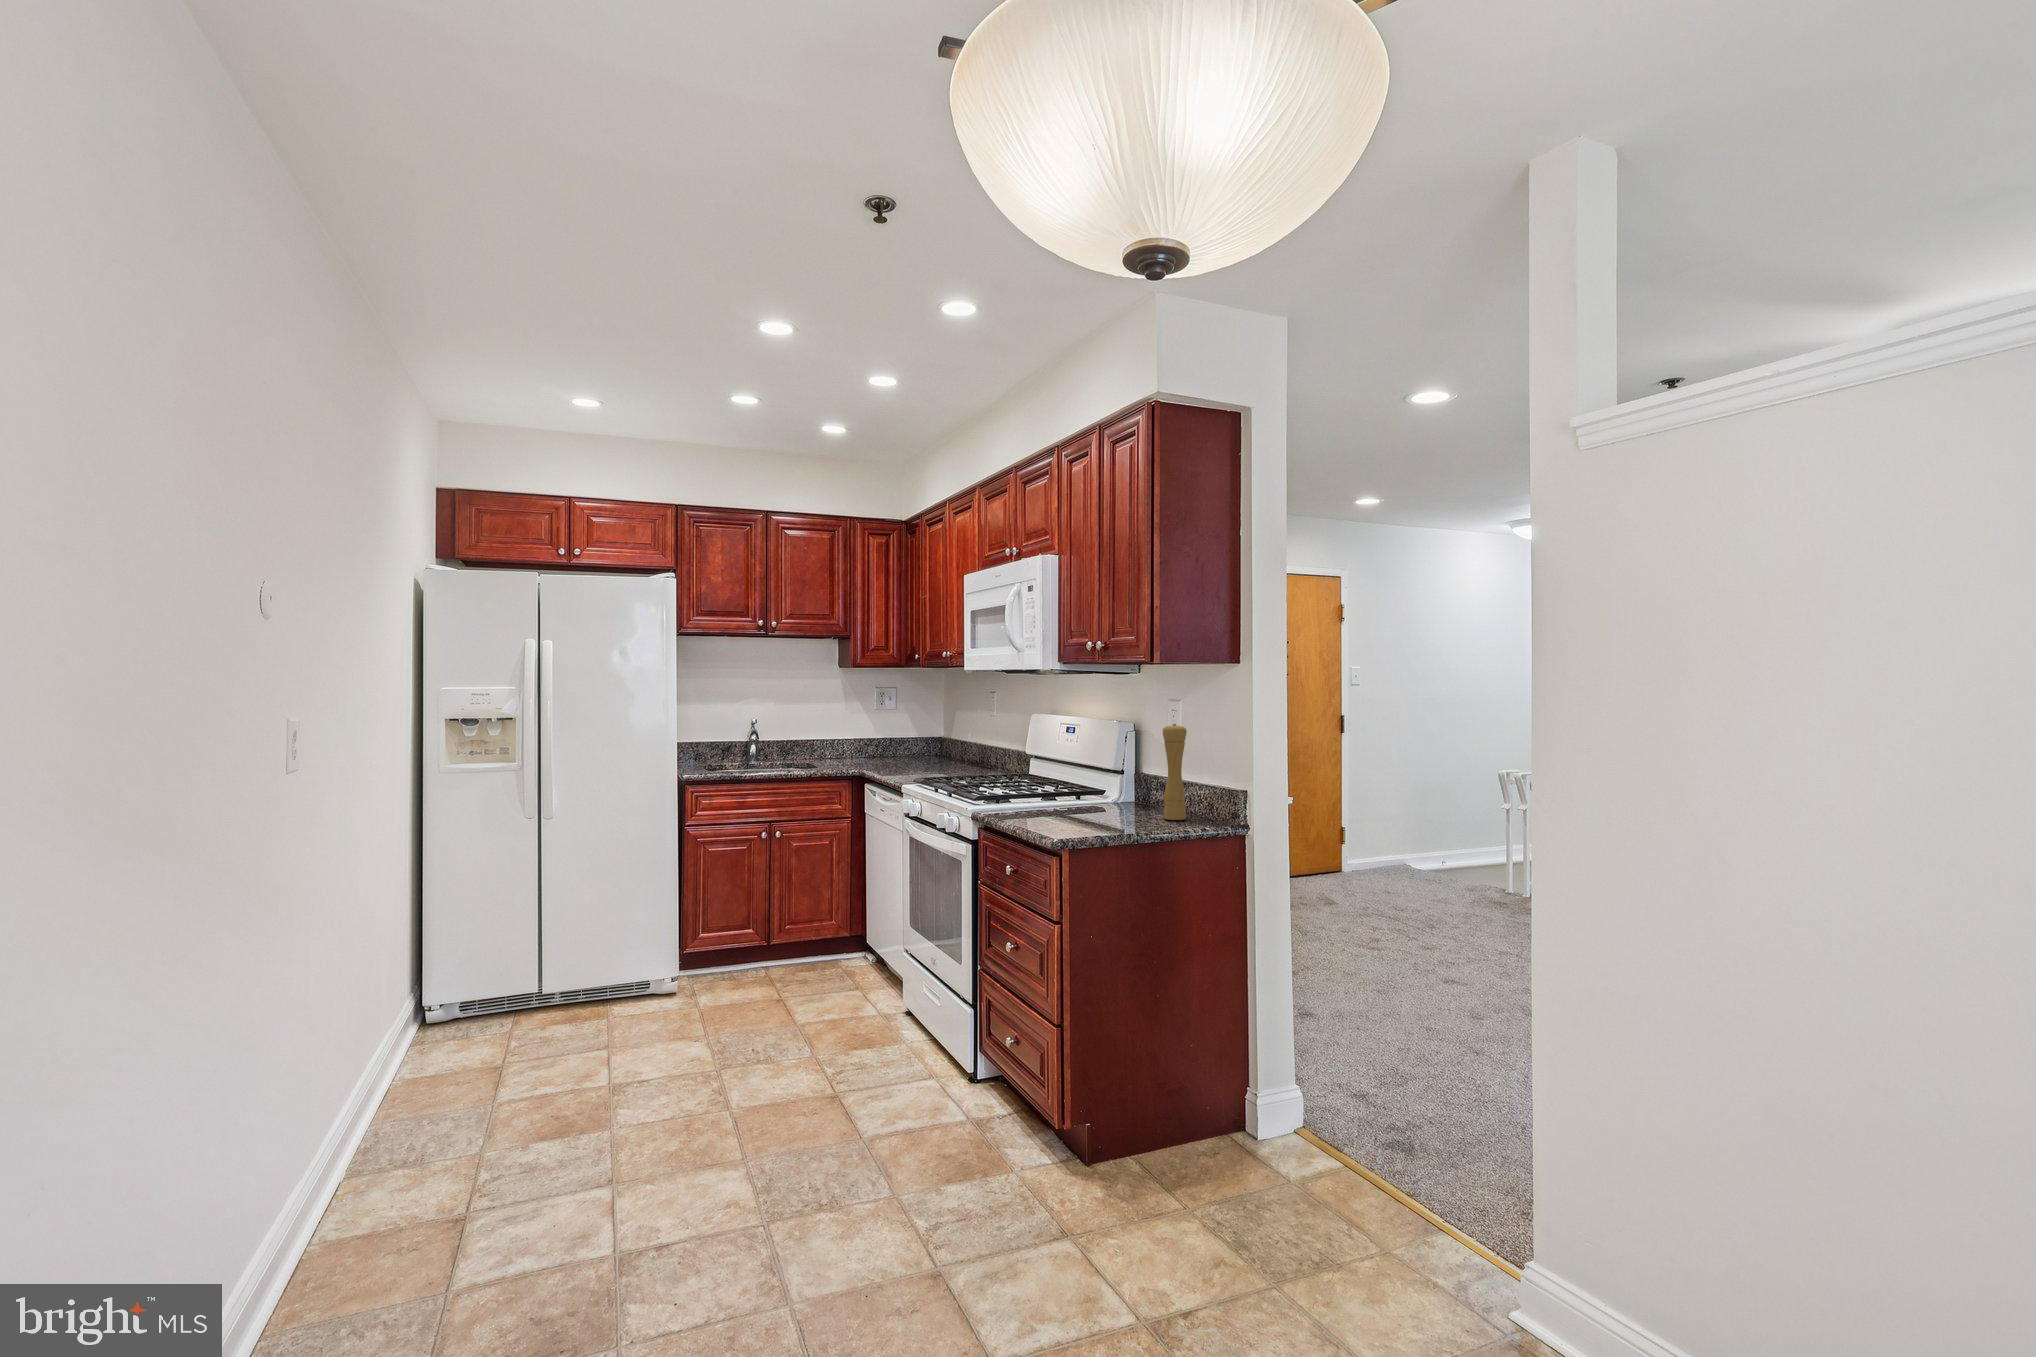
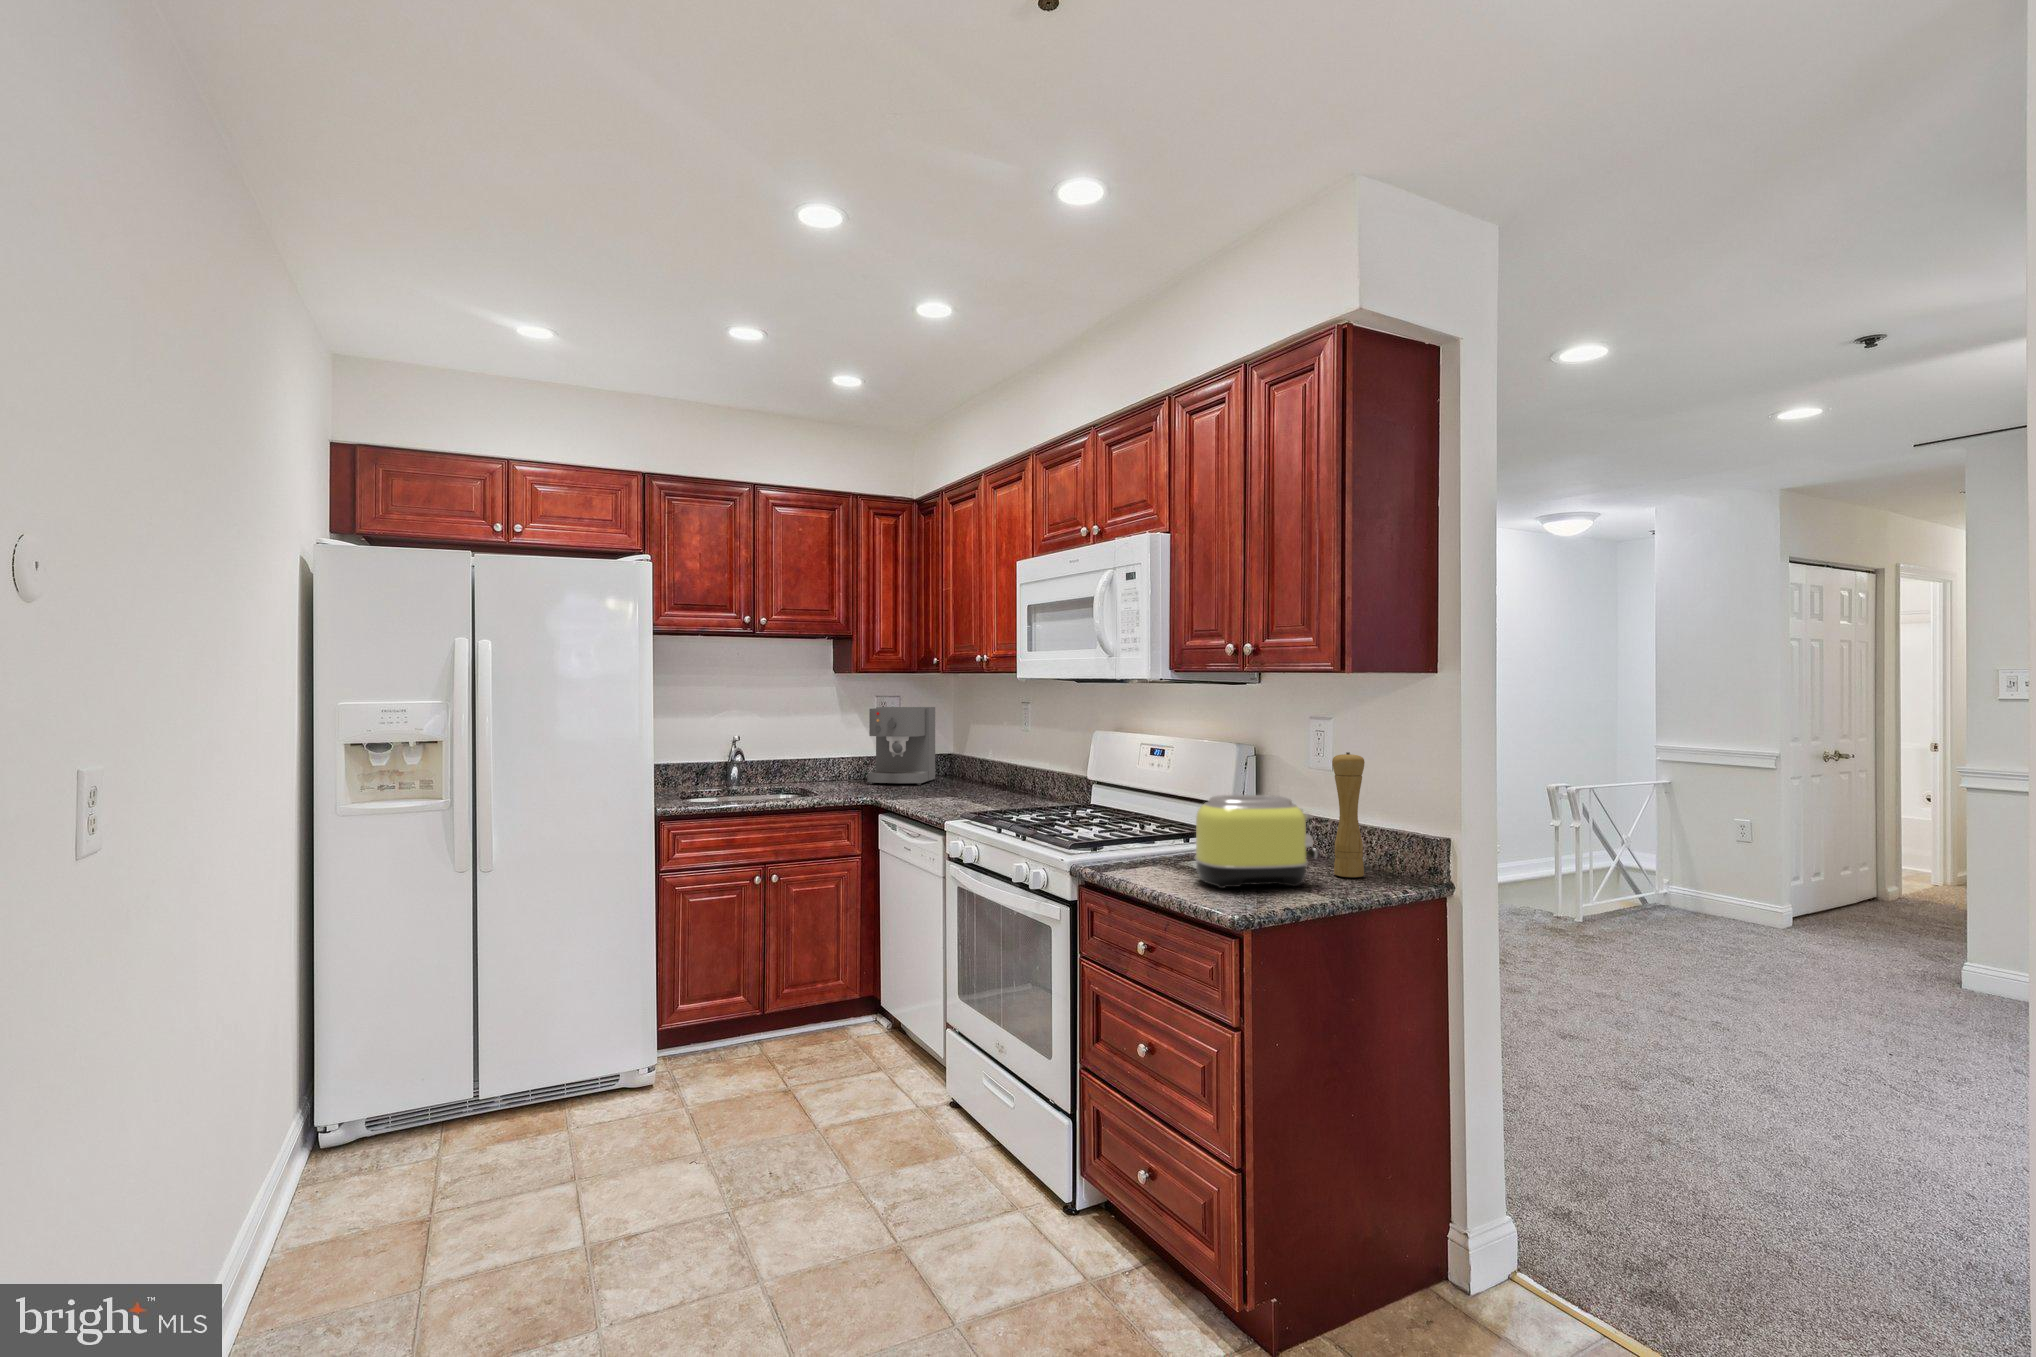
coffee maker: none [864,696,923,761] -> present [867,707,935,785]
toaster: none [1051,756,1144,825] -> present [1195,795,1319,888]

